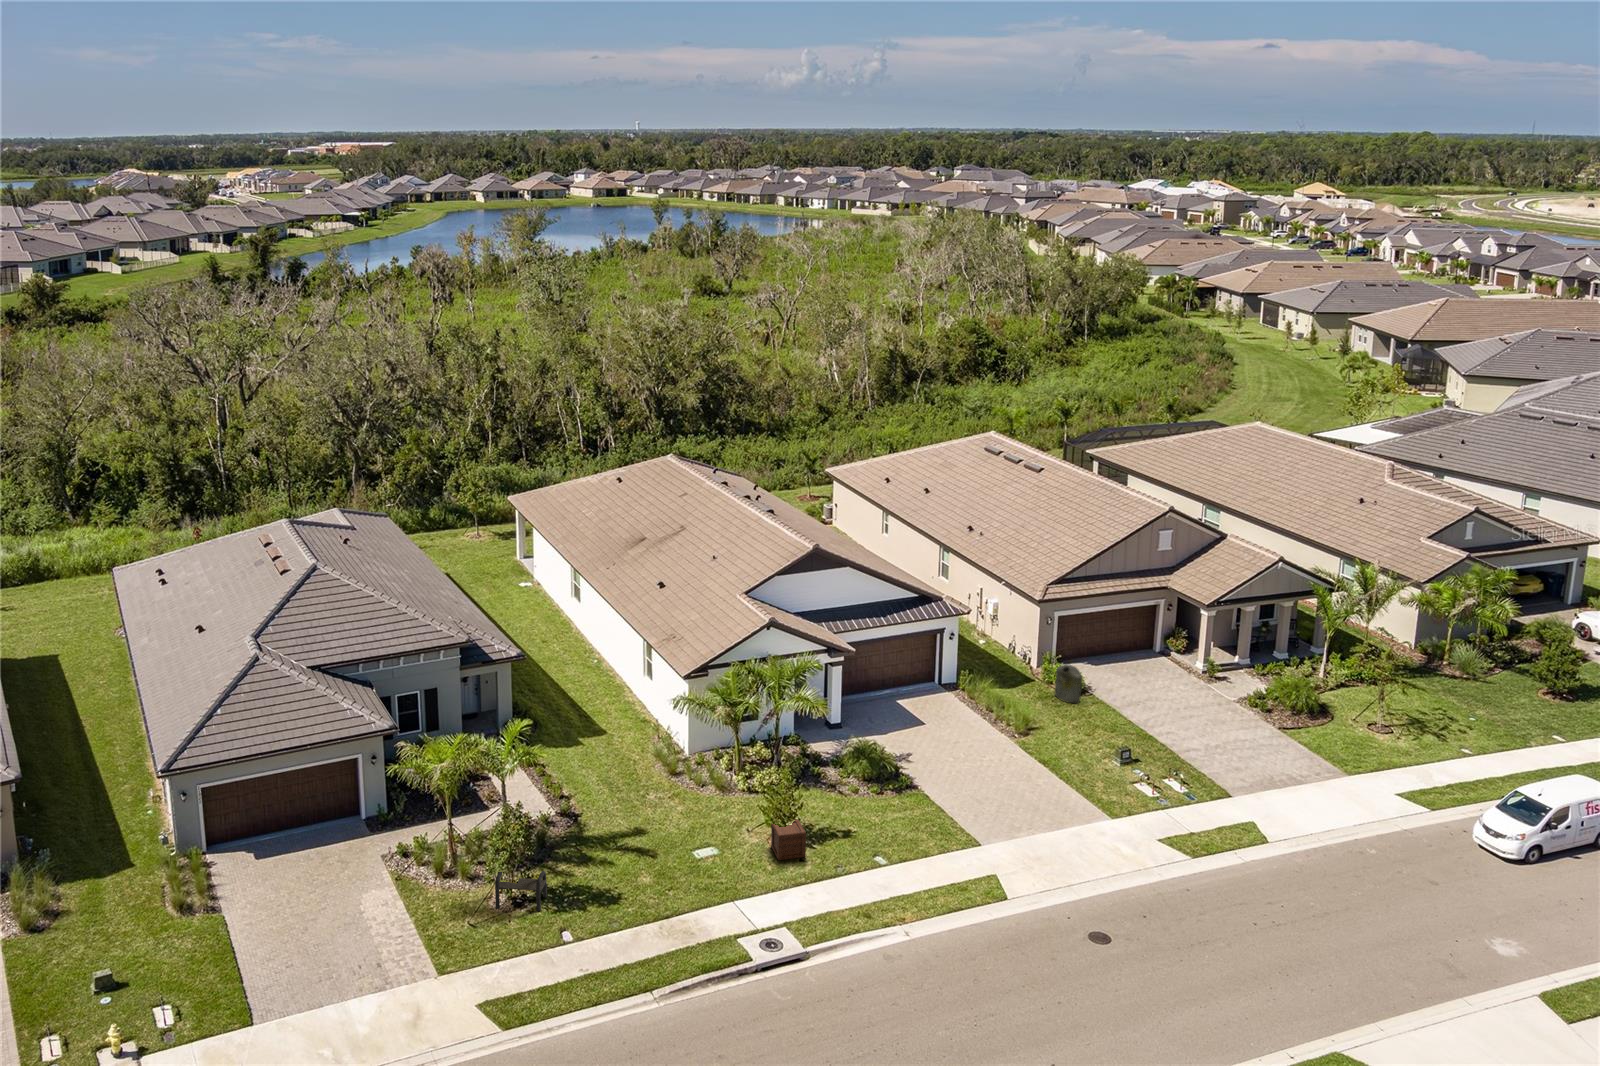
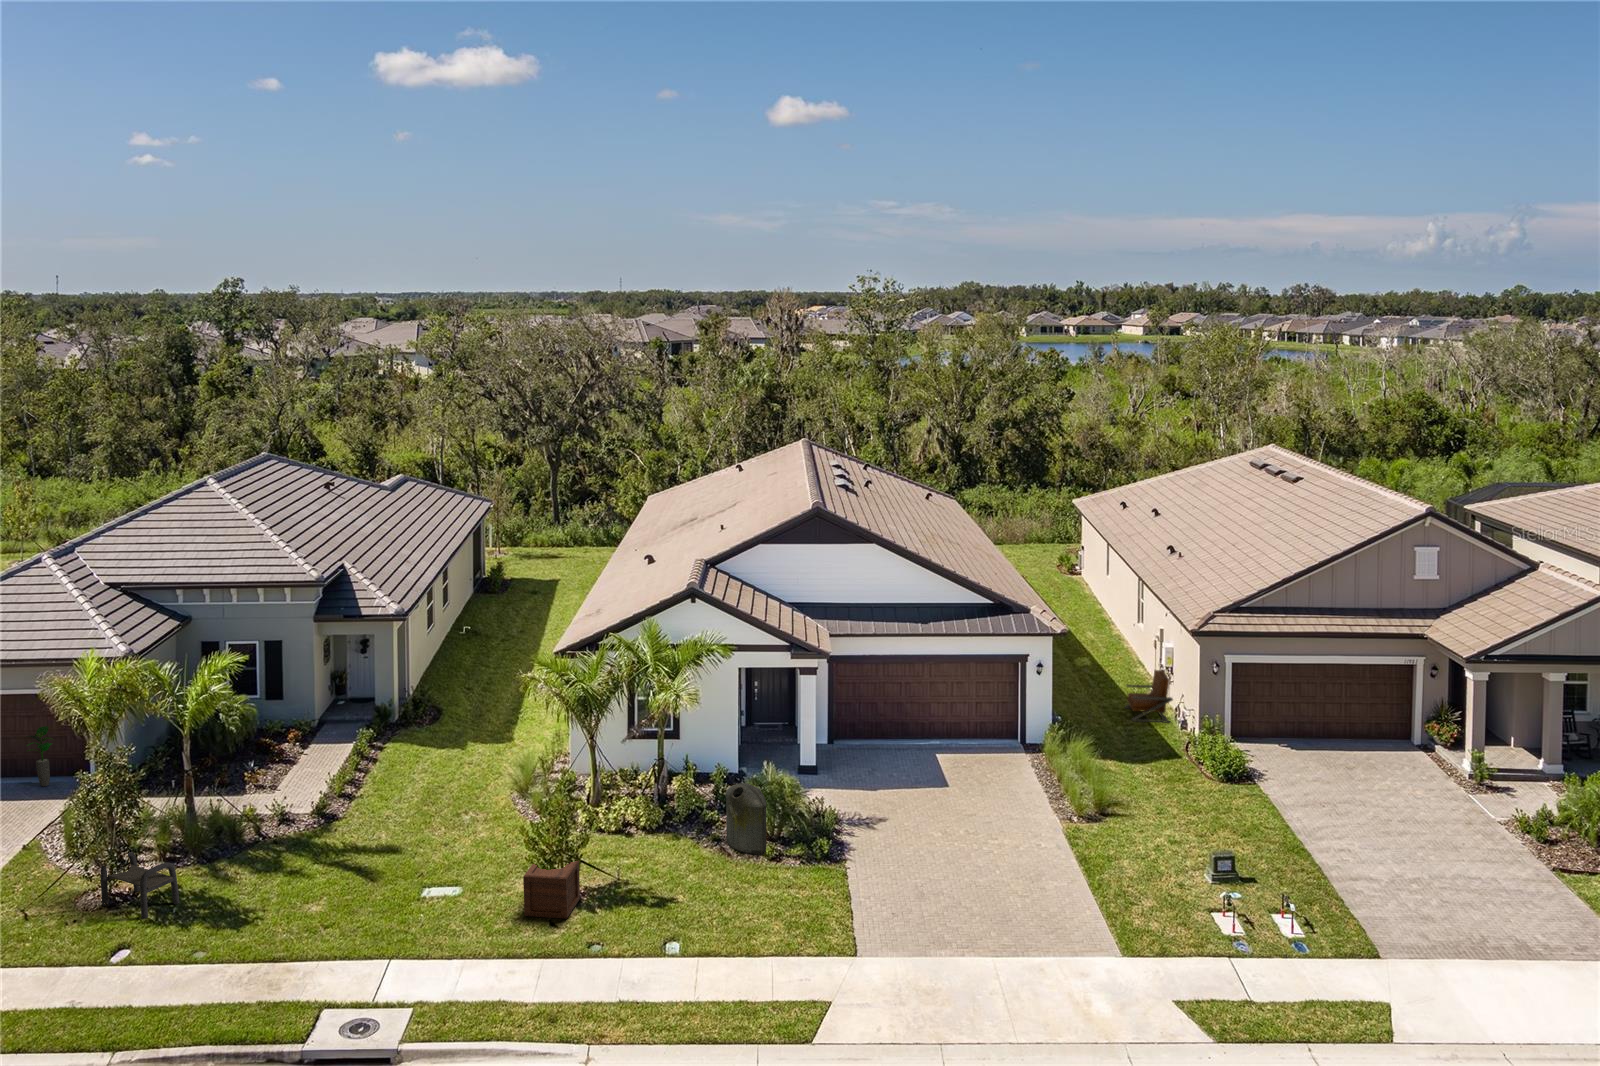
lounge chair: none [980,620,1018,658] -> present [1125,670,1173,722]
trash can: present [1055,665,1082,704] -> present [726,783,766,855]
potted plant: none [289,785,311,832] -> present [26,726,53,787]

